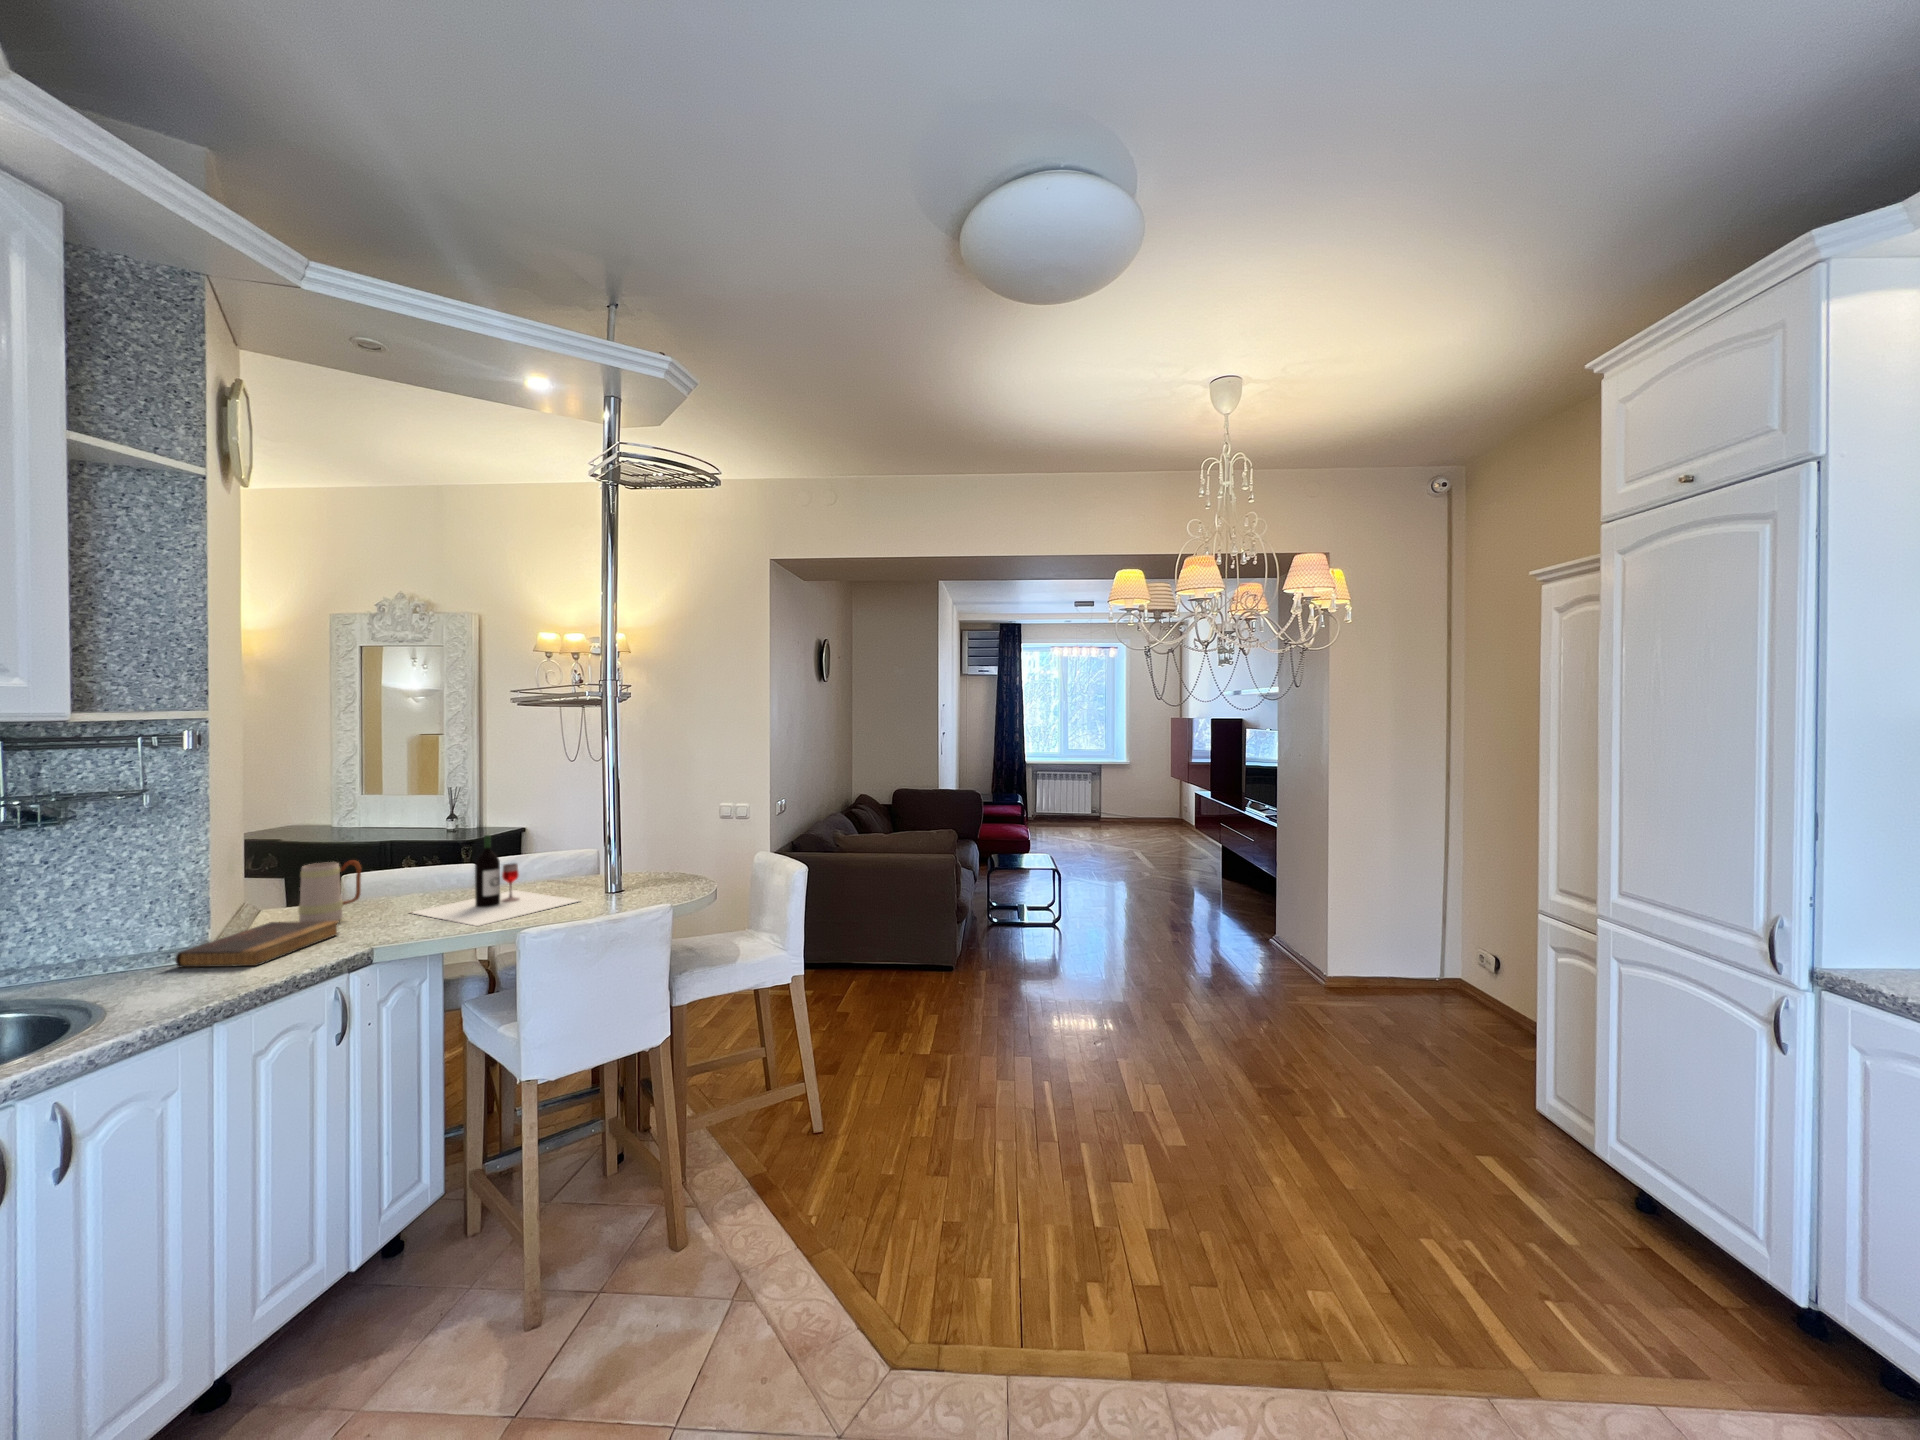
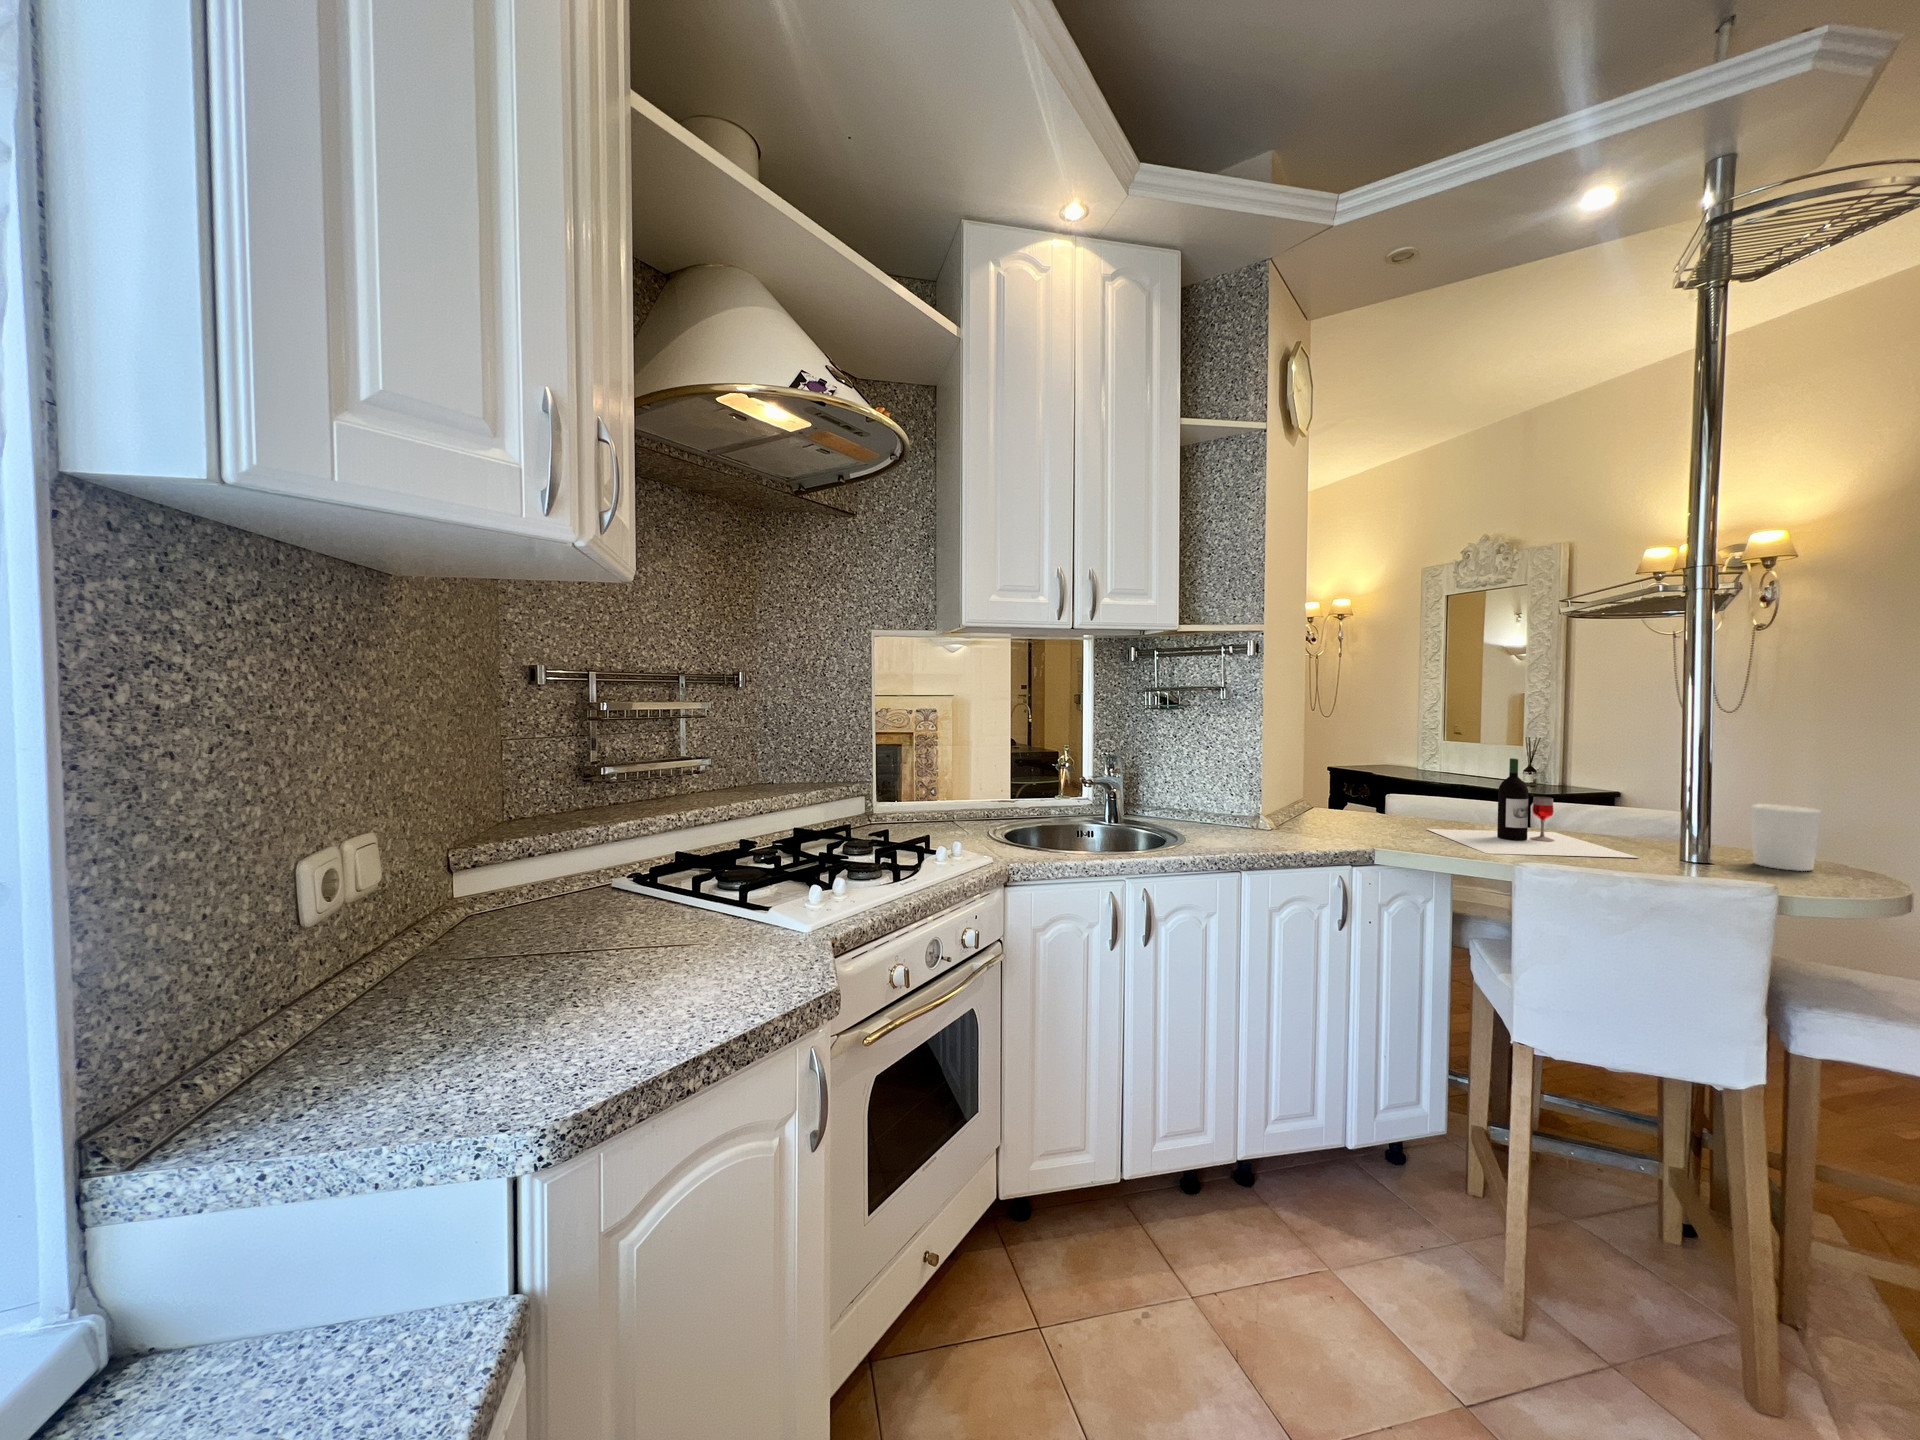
candle holder: none [640,845,674,889] -> present [1751,804,1821,871]
mug: present [298,860,361,922] -> none [1332,767,1385,824]
book: present [175,921,339,967] -> none [1235,811,1356,839]

